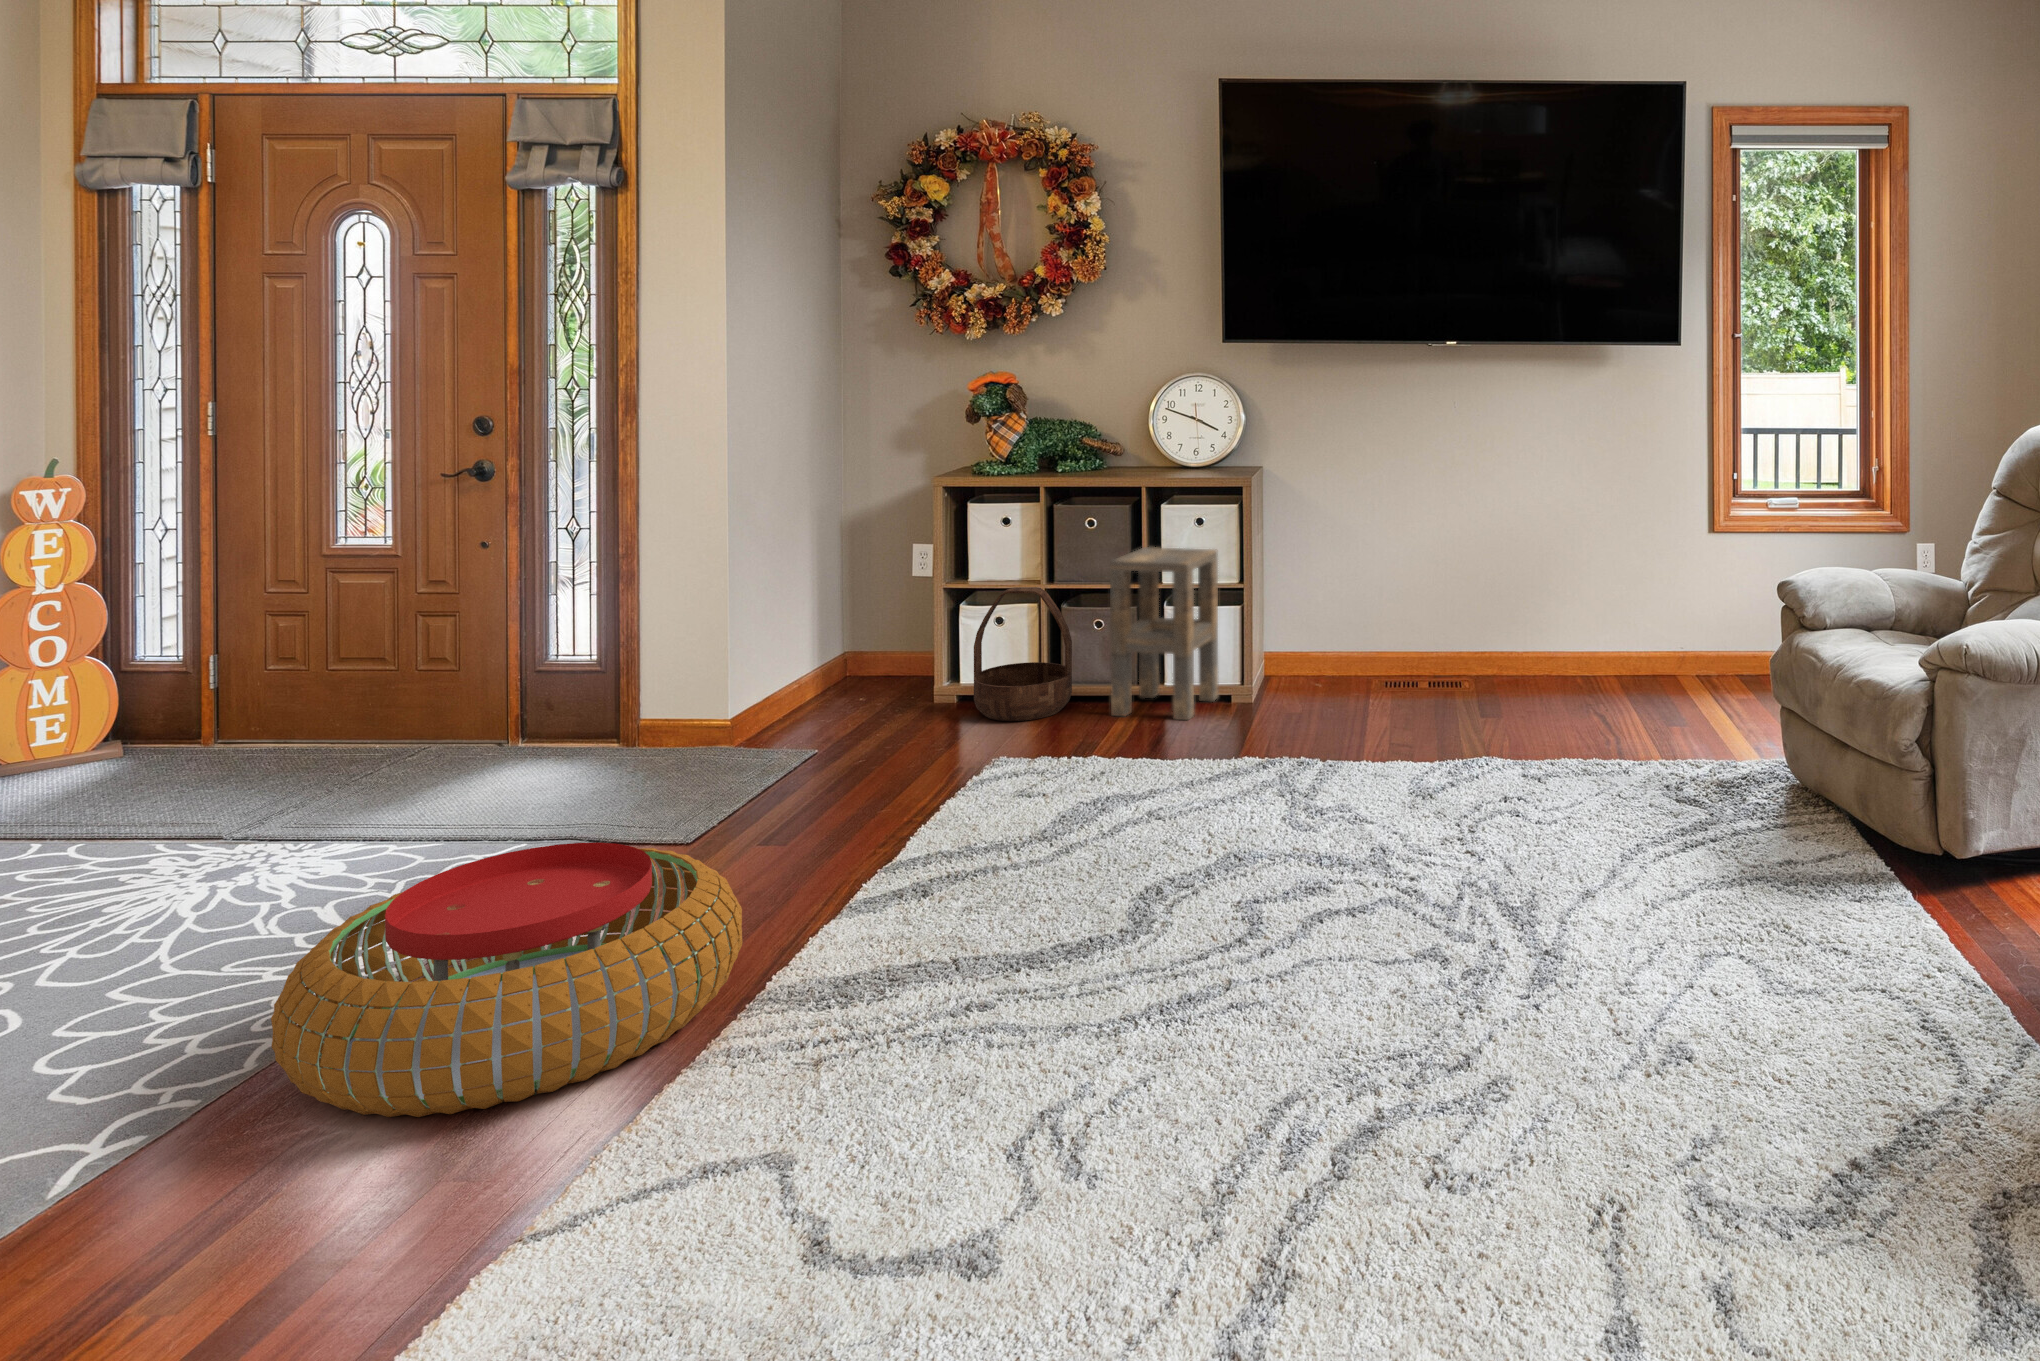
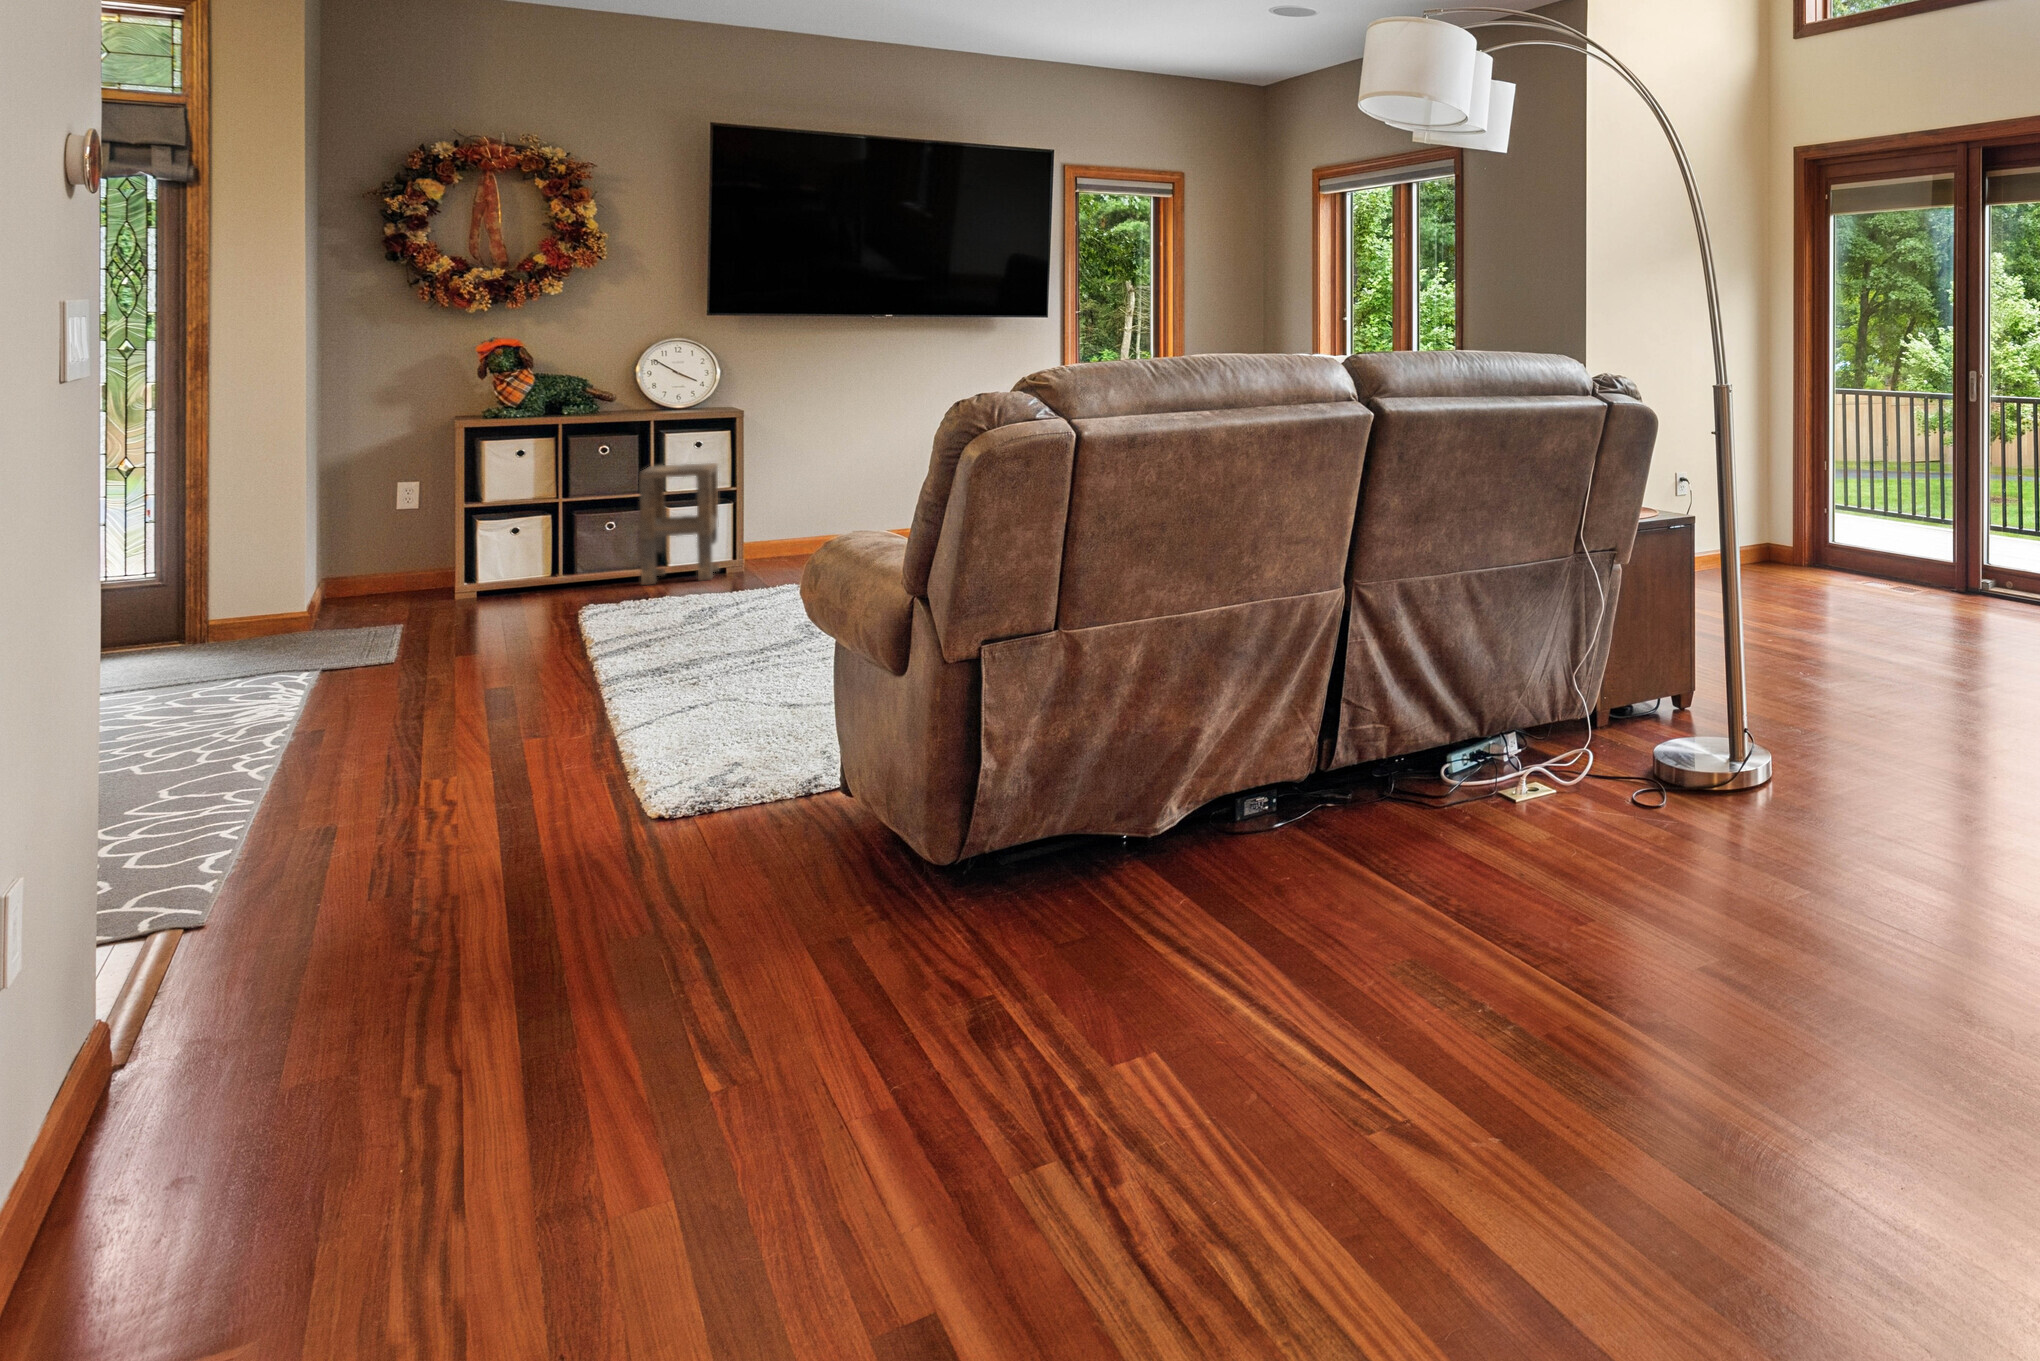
basket: present [974,587,1072,721] -> none [510,498,599,598]
pouf: present [271,843,742,1117] -> none [274,613,582,744]

